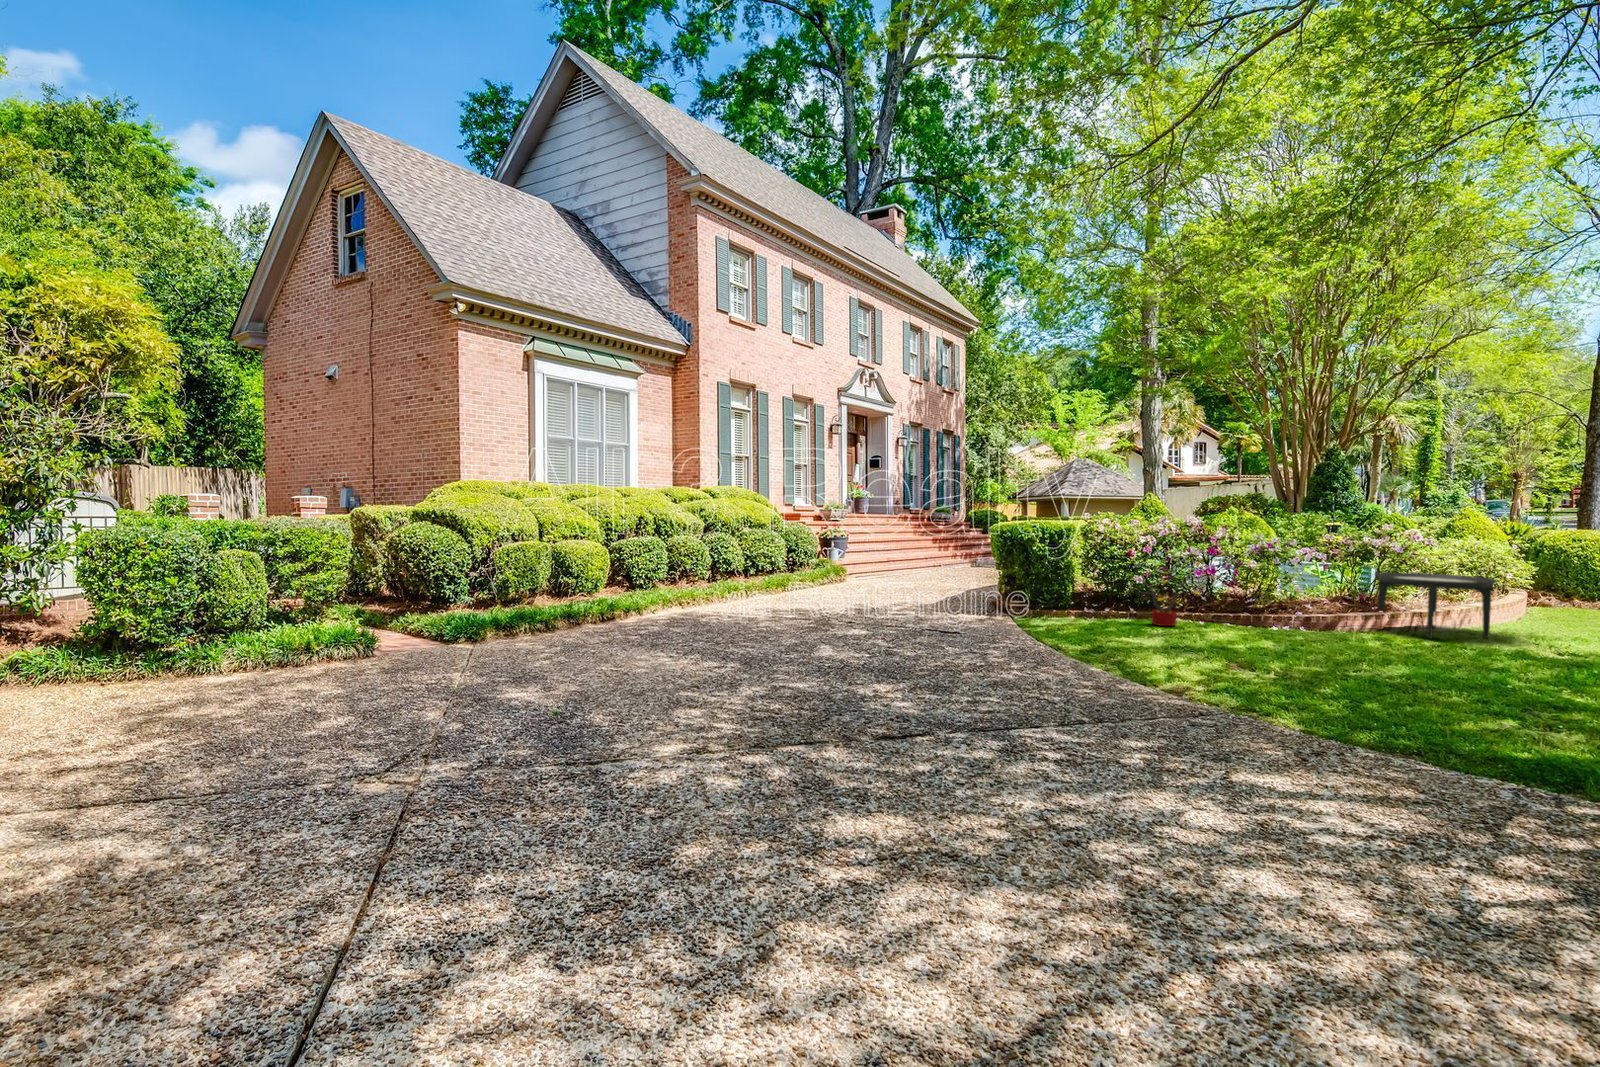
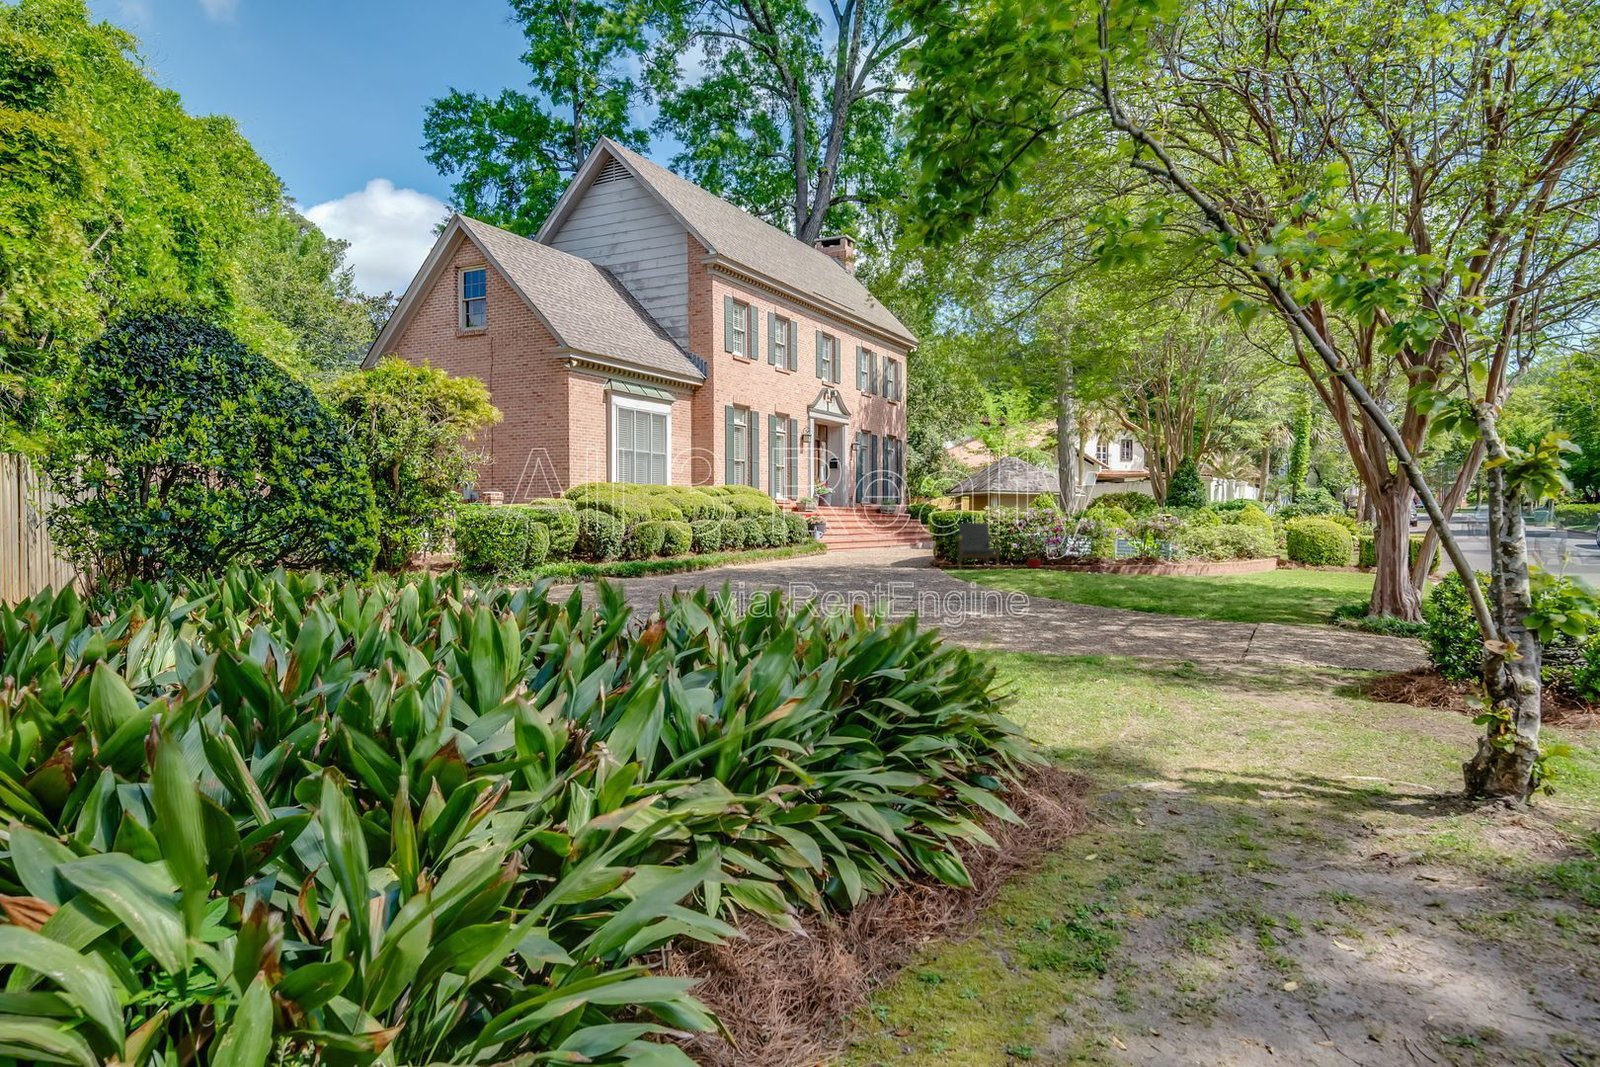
lounge chair: none [1030,548,1104,628] -> present [957,523,999,568]
round table: present [1375,572,1497,638] -> none [1151,535,1211,570]

